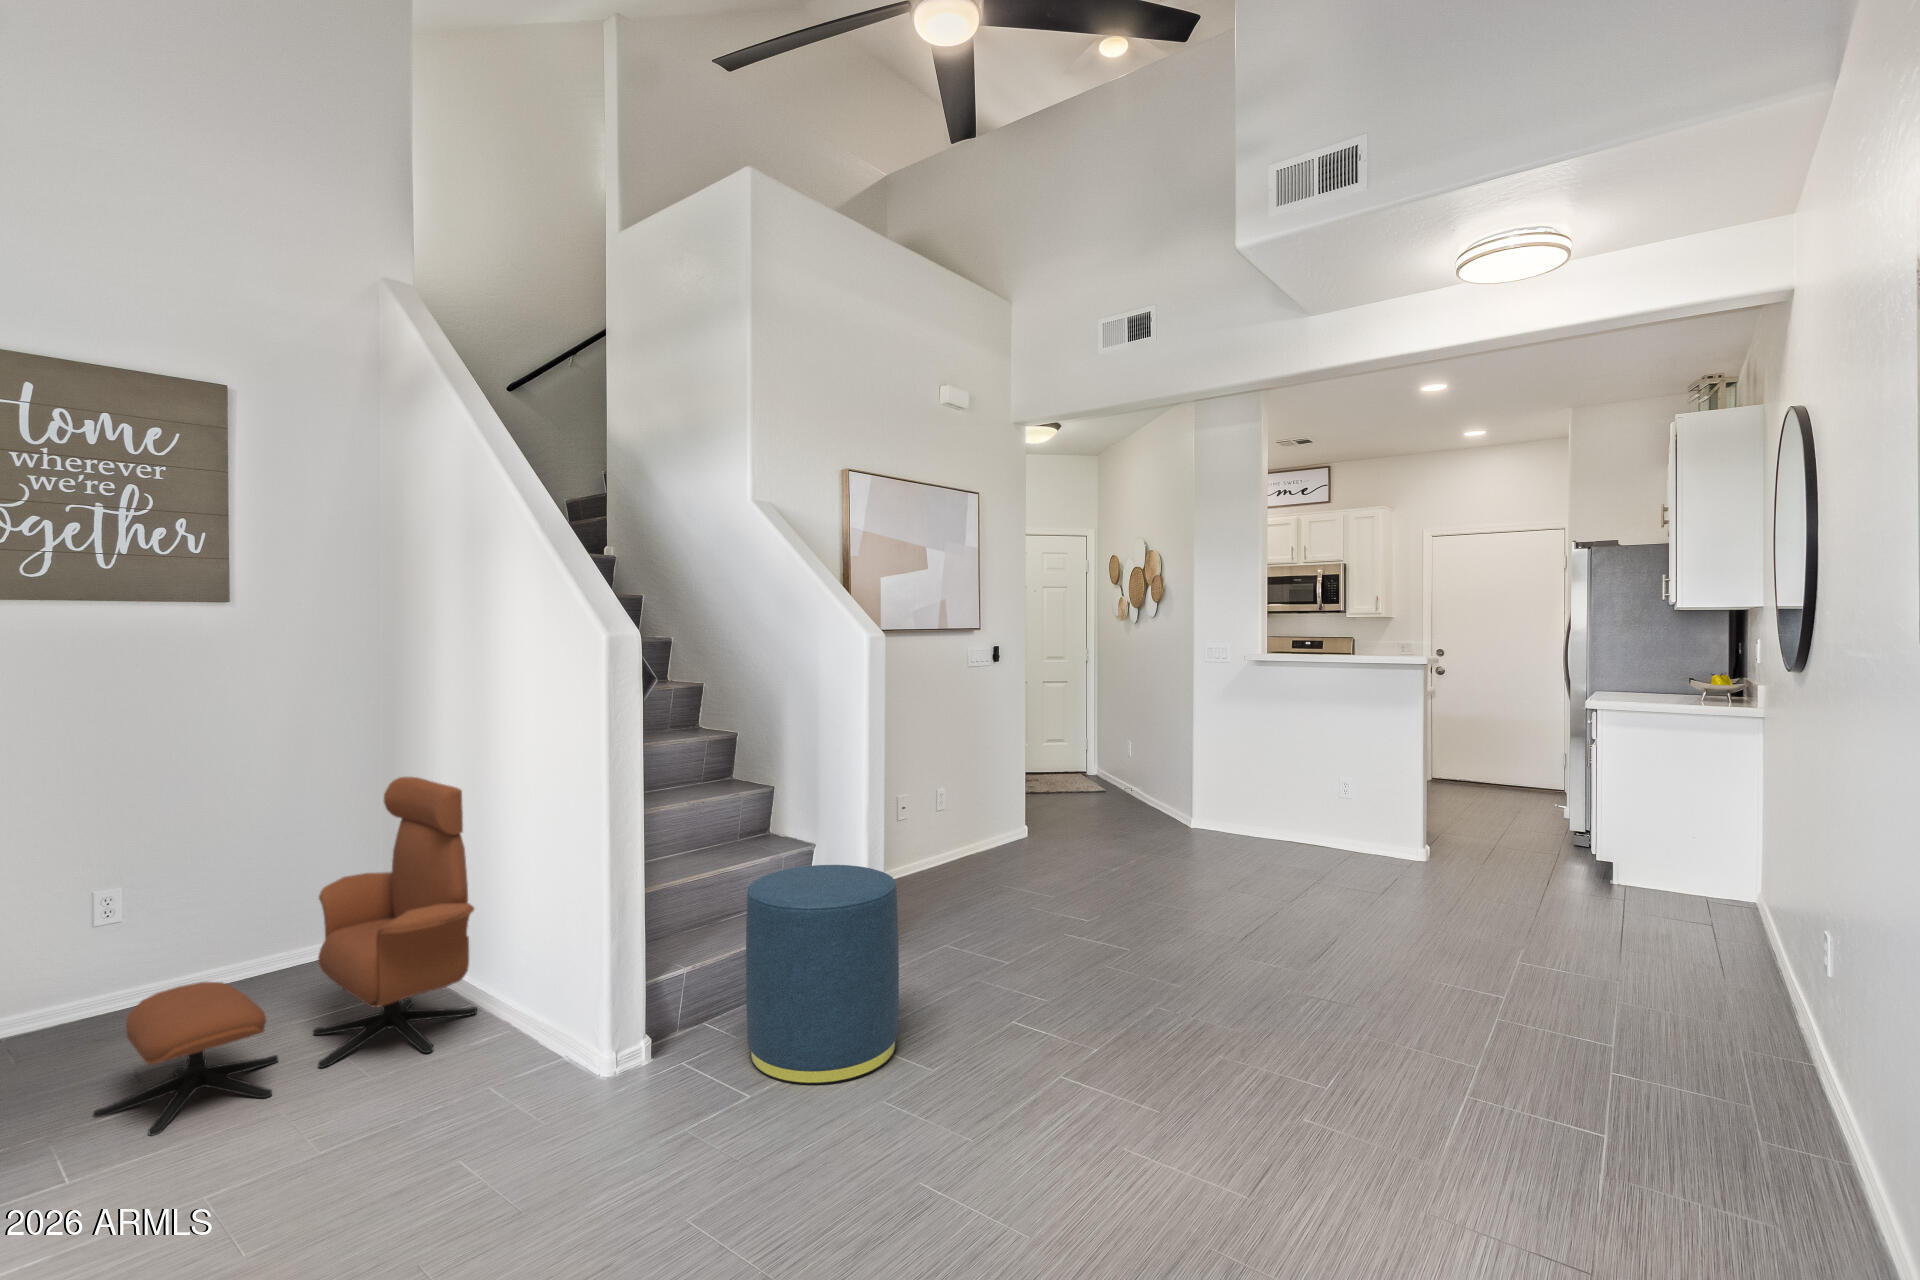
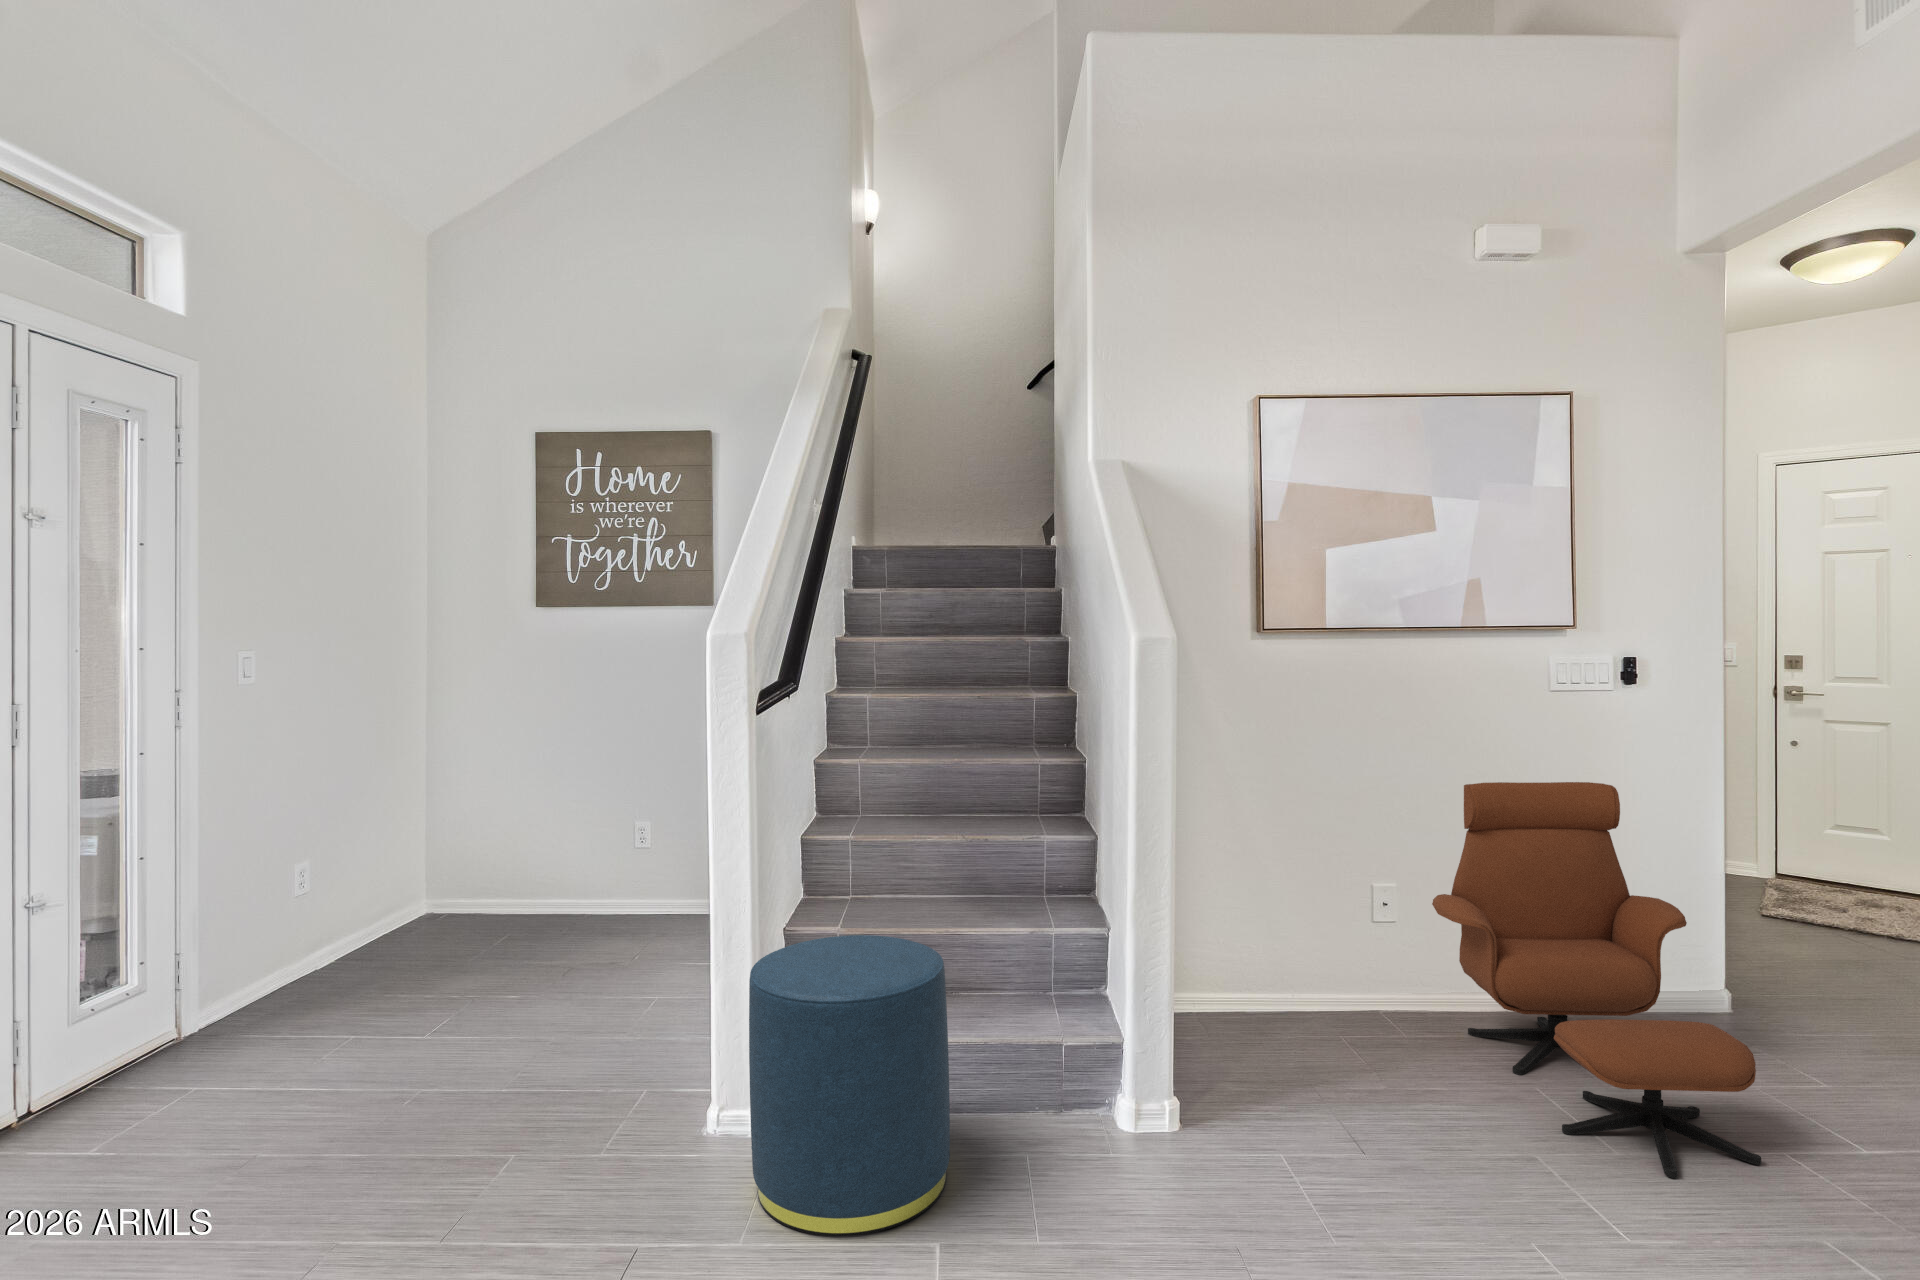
lounge chair: present [93,777,477,1136] -> present [1432,782,1761,1178]

